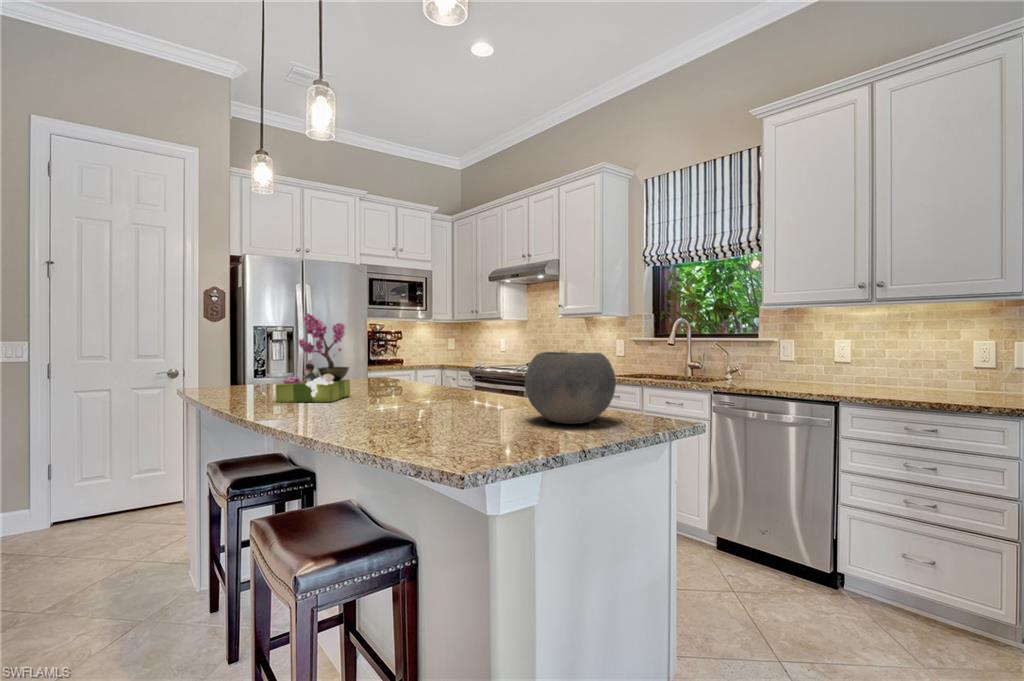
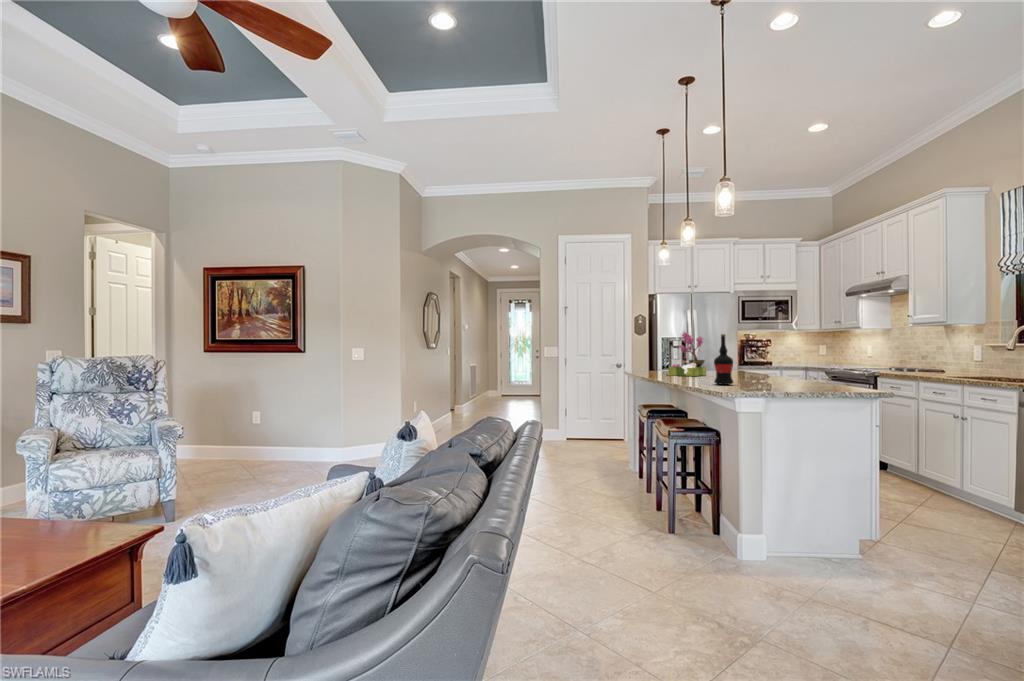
wine bottle: none [409,314,453,437] -> present [714,334,733,385]
bowl: present [525,352,616,424] -> none [778,351,831,386]

